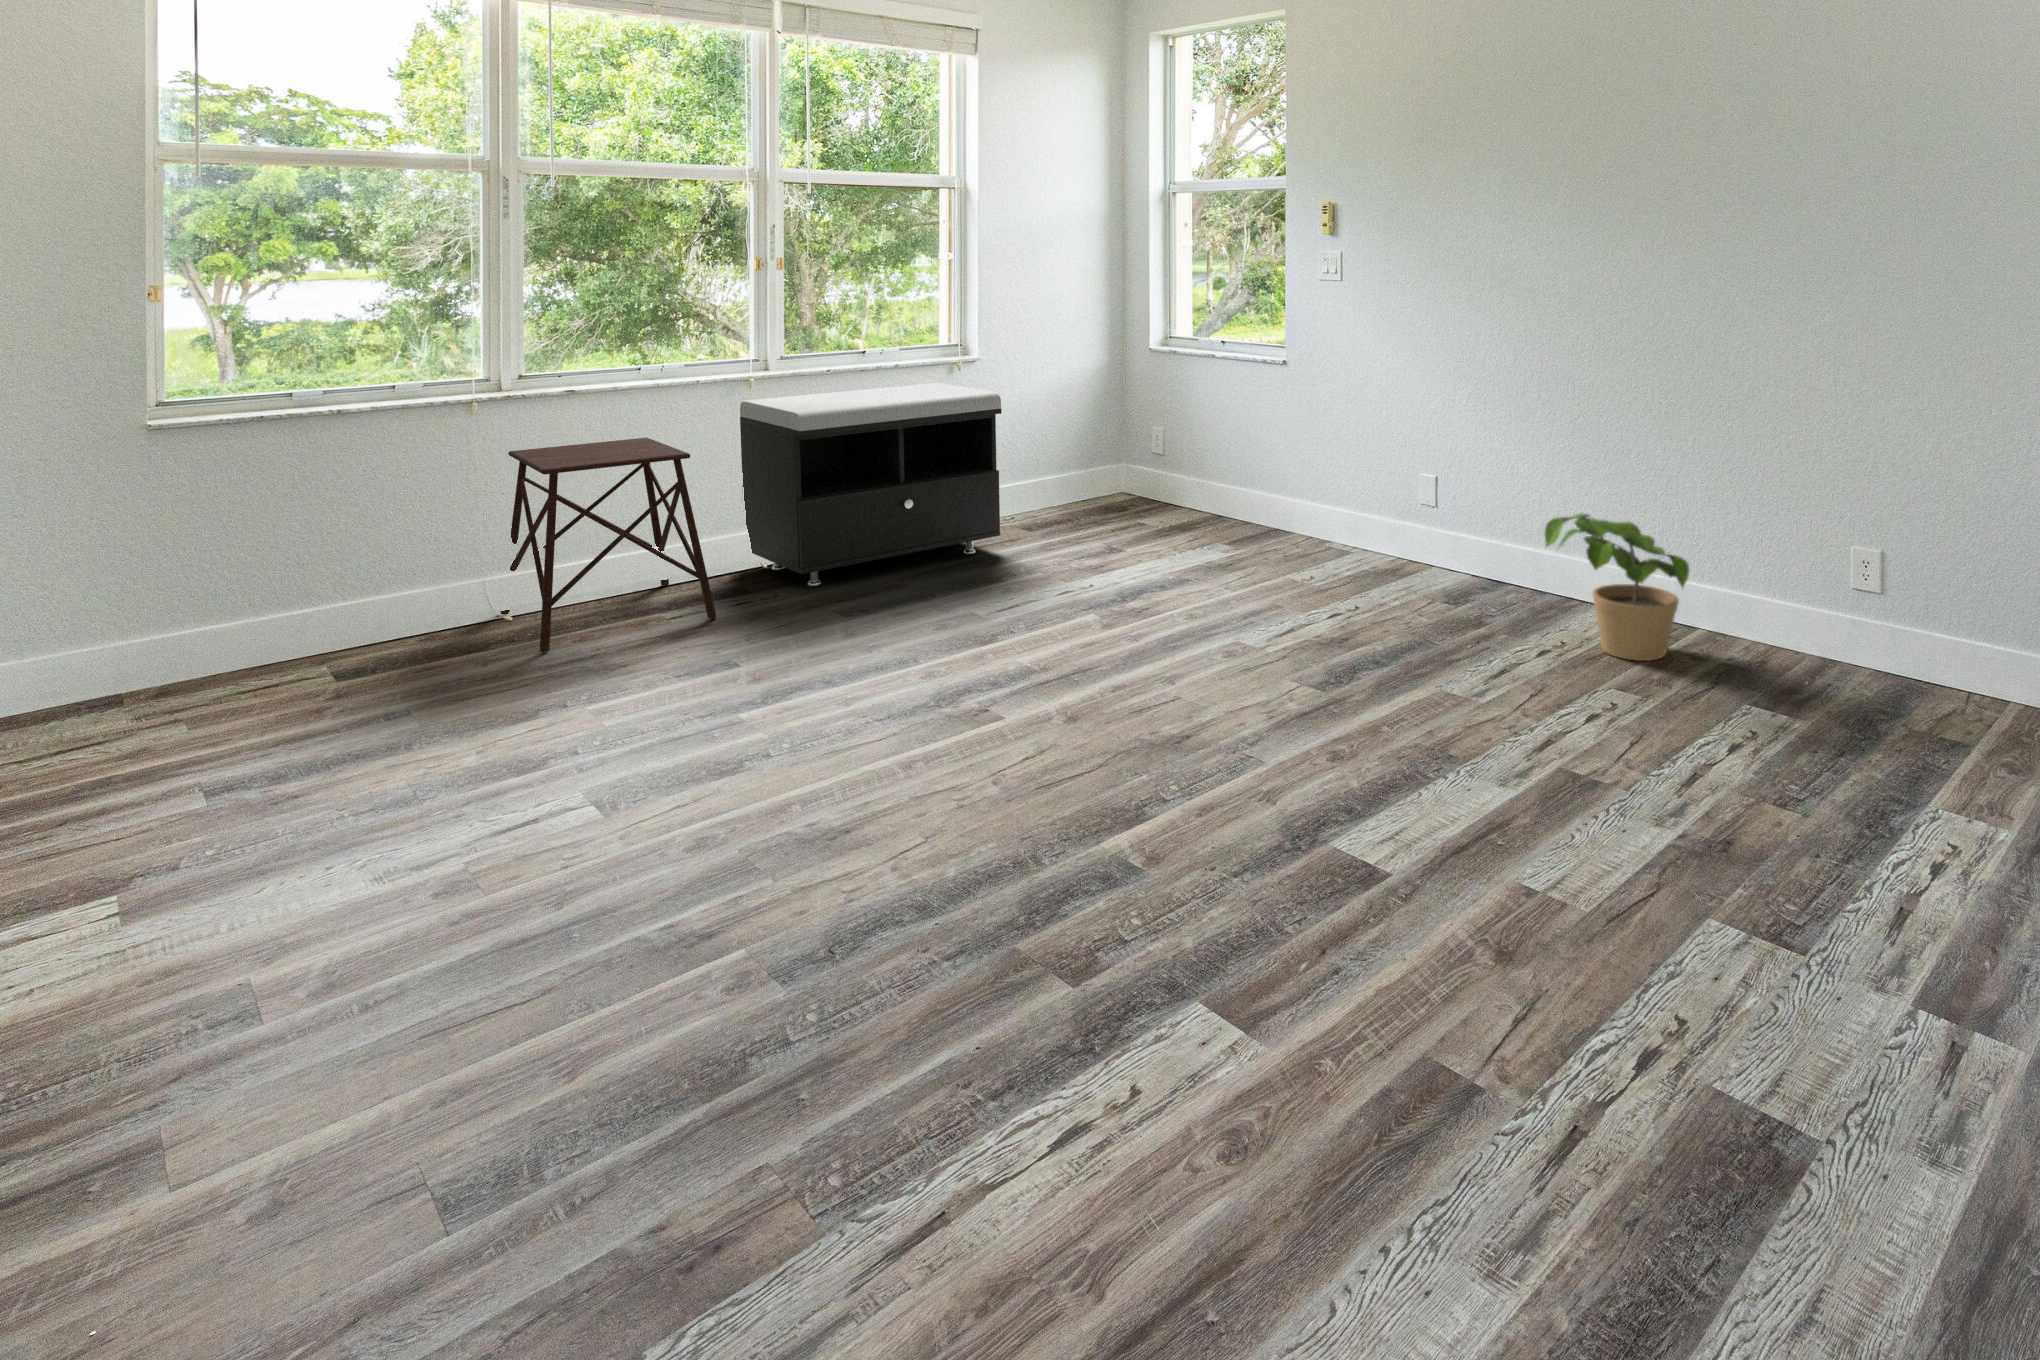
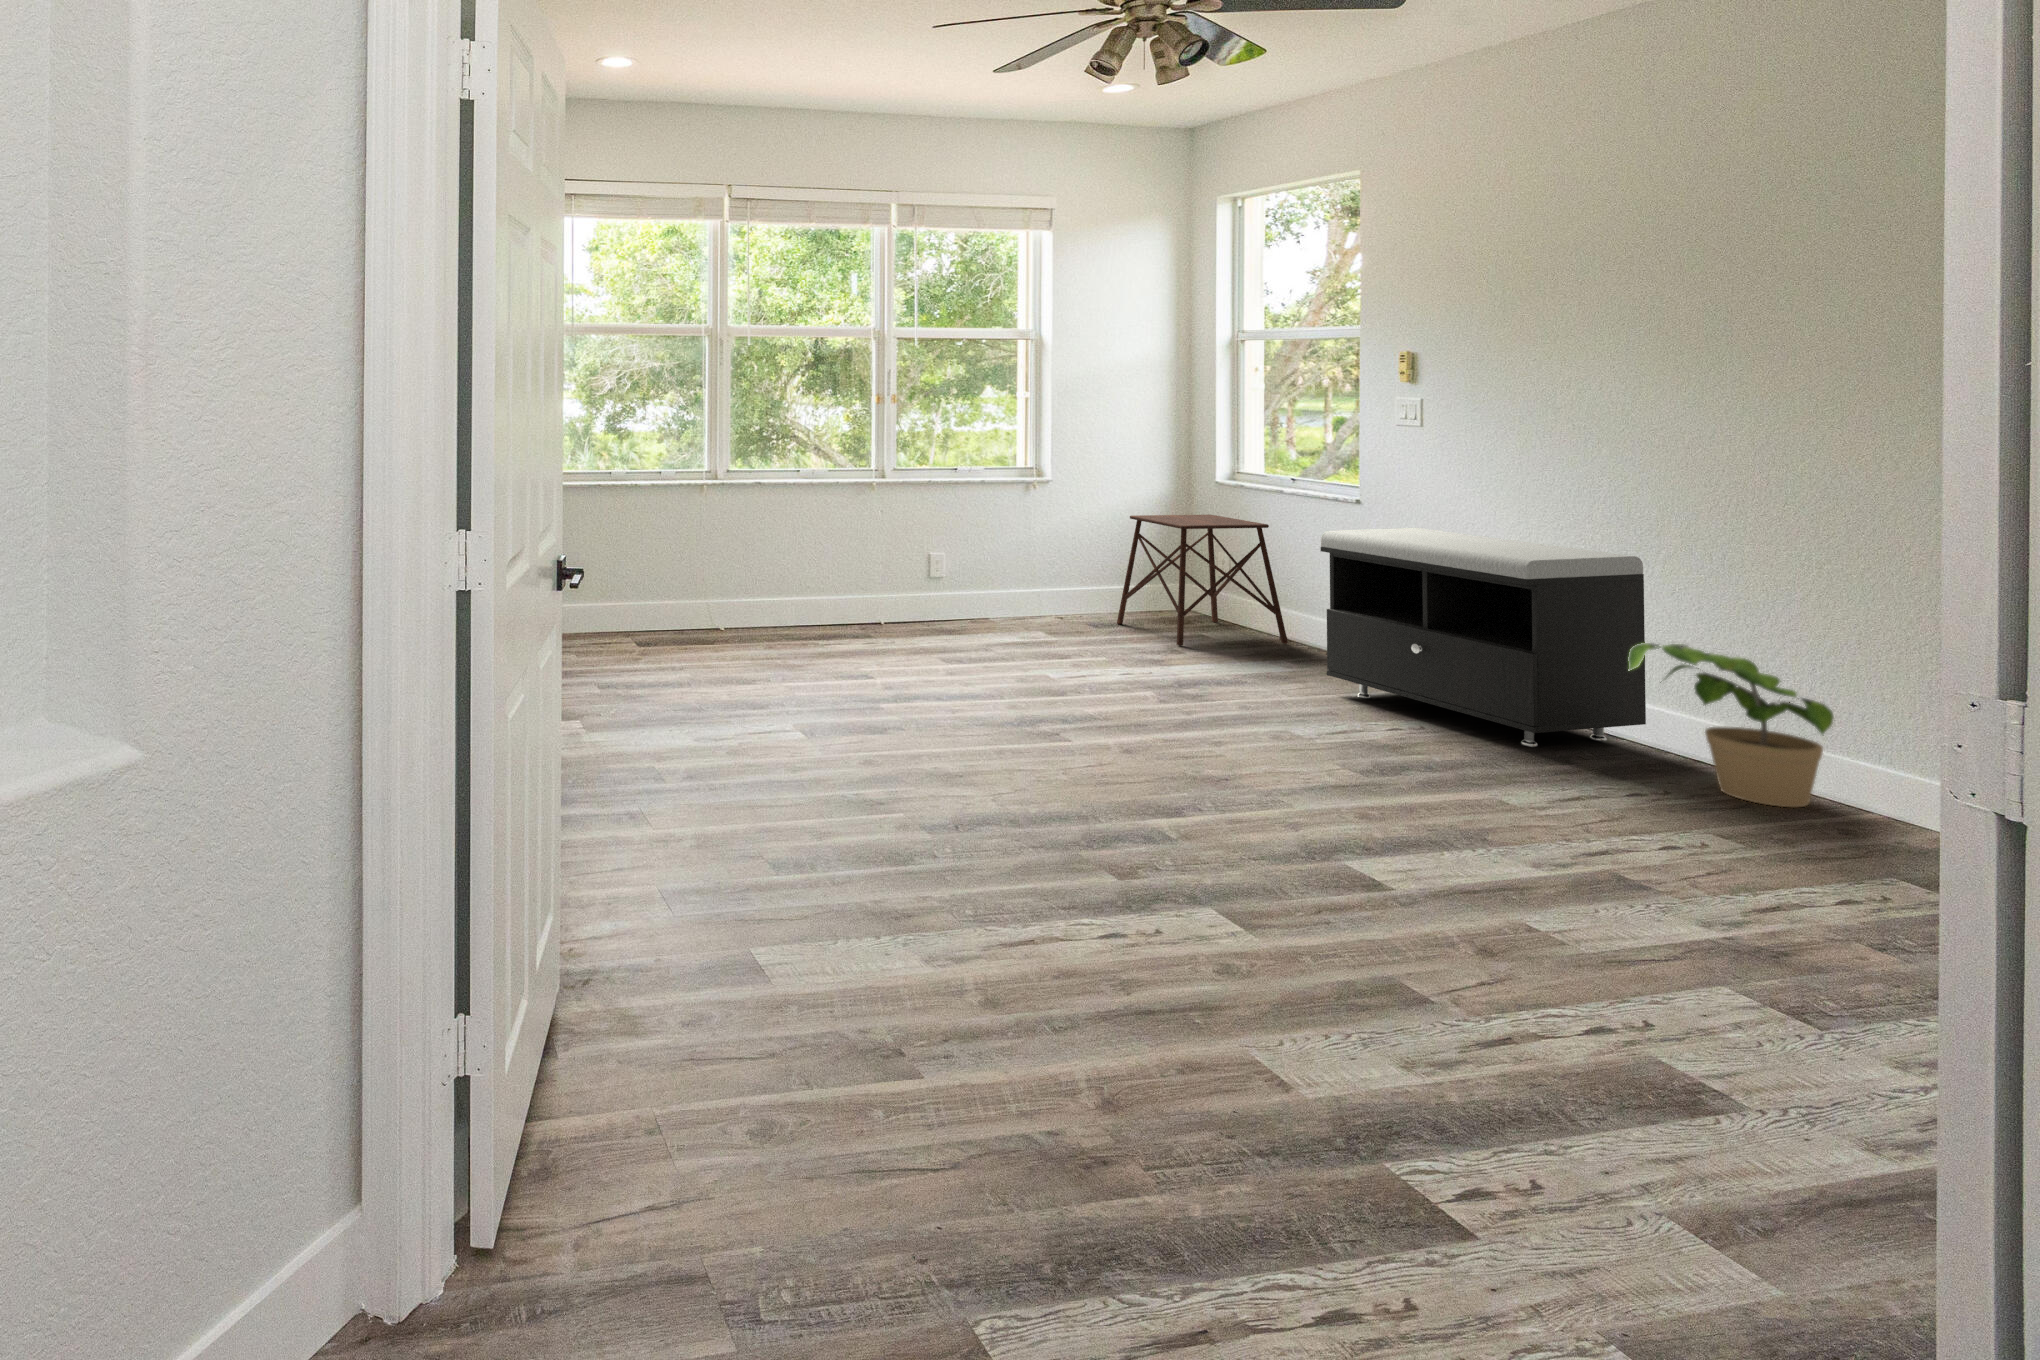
storage bench: present [740,383,1002,586] -> present [1320,528,1646,747]
side table: present [501,438,716,653] -> present [1117,515,1288,646]

